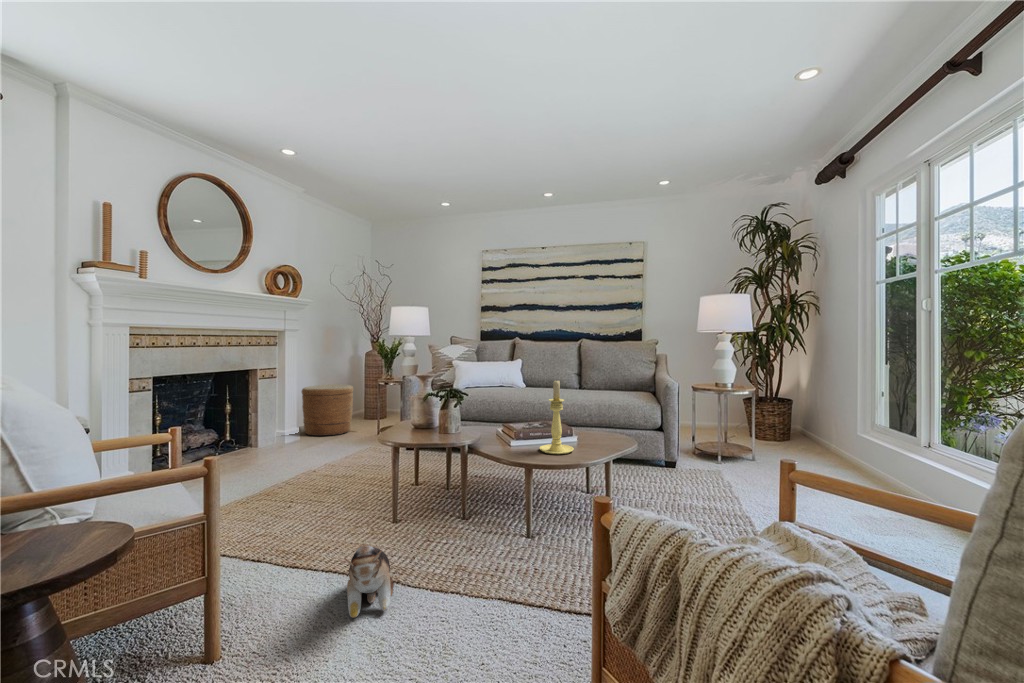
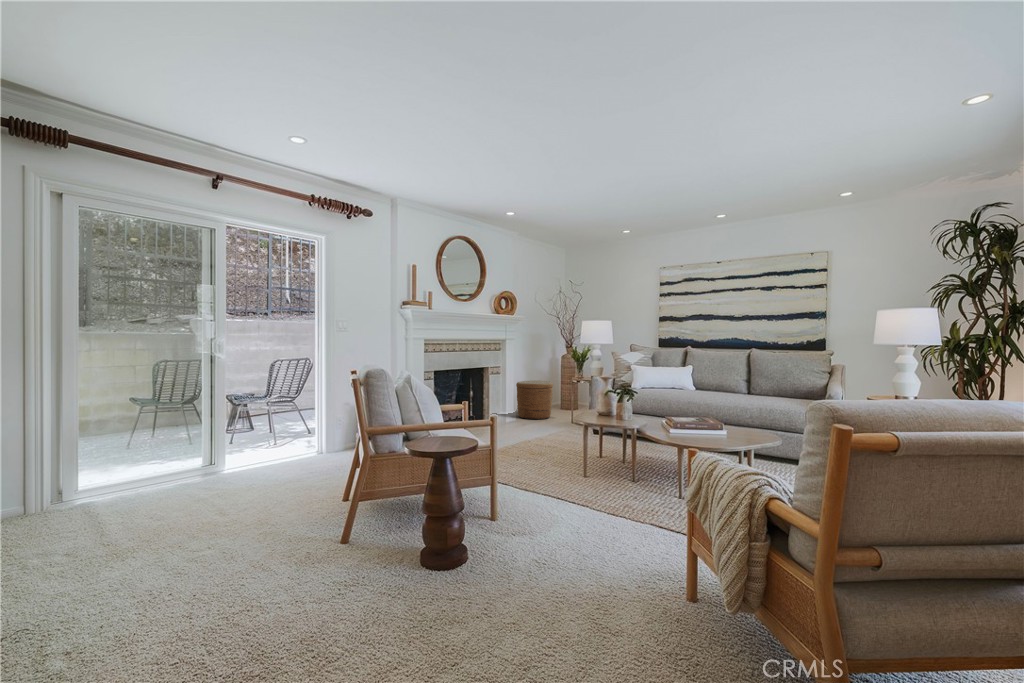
candle holder: present [540,380,574,454] -> none [691,385,719,441]
plush toy: present [345,544,394,618] -> none [559,475,585,516]

